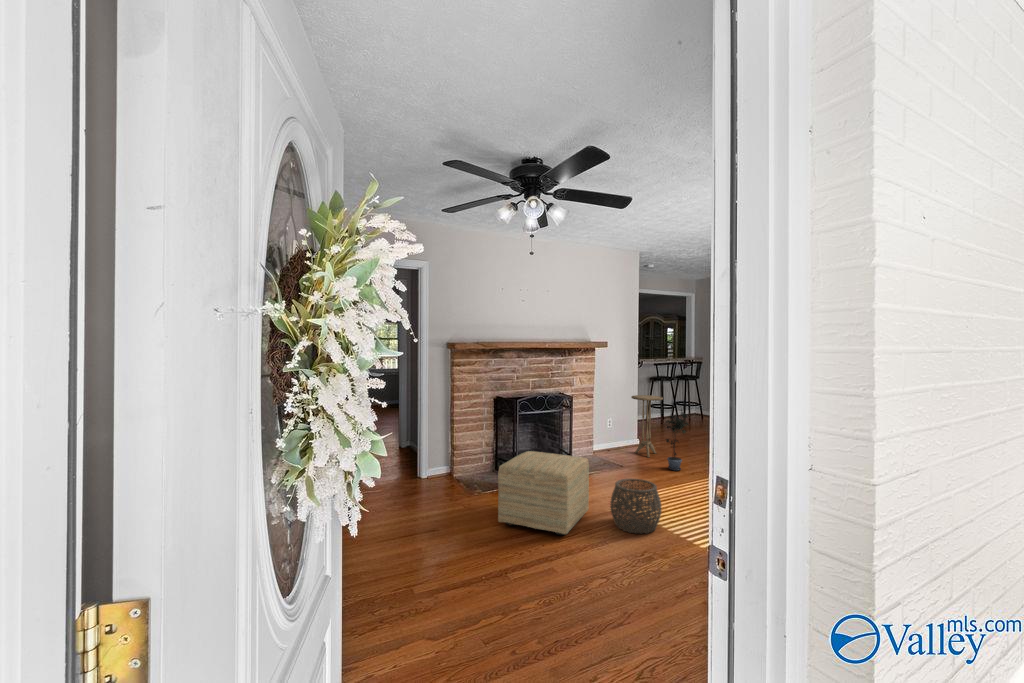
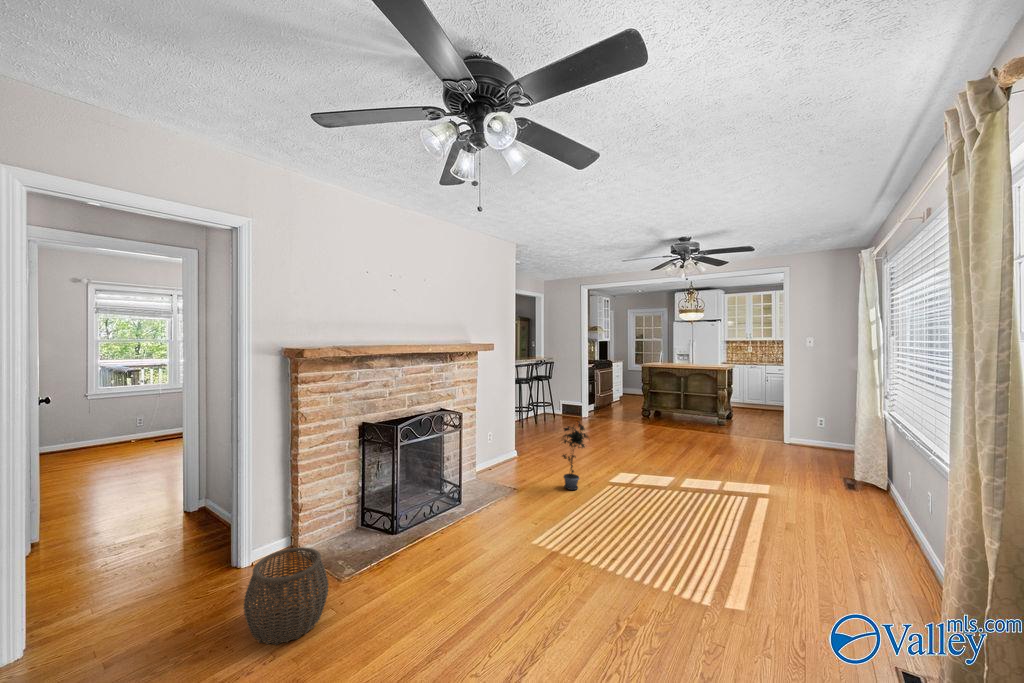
side table: present [631,395,663,458] -> none [515,403,549,474]
ottoman: present [498,451,589,535] -> none [403,512,525,658]
woven basket: present [610,479,662,534] -> present [243,547,329,645]

